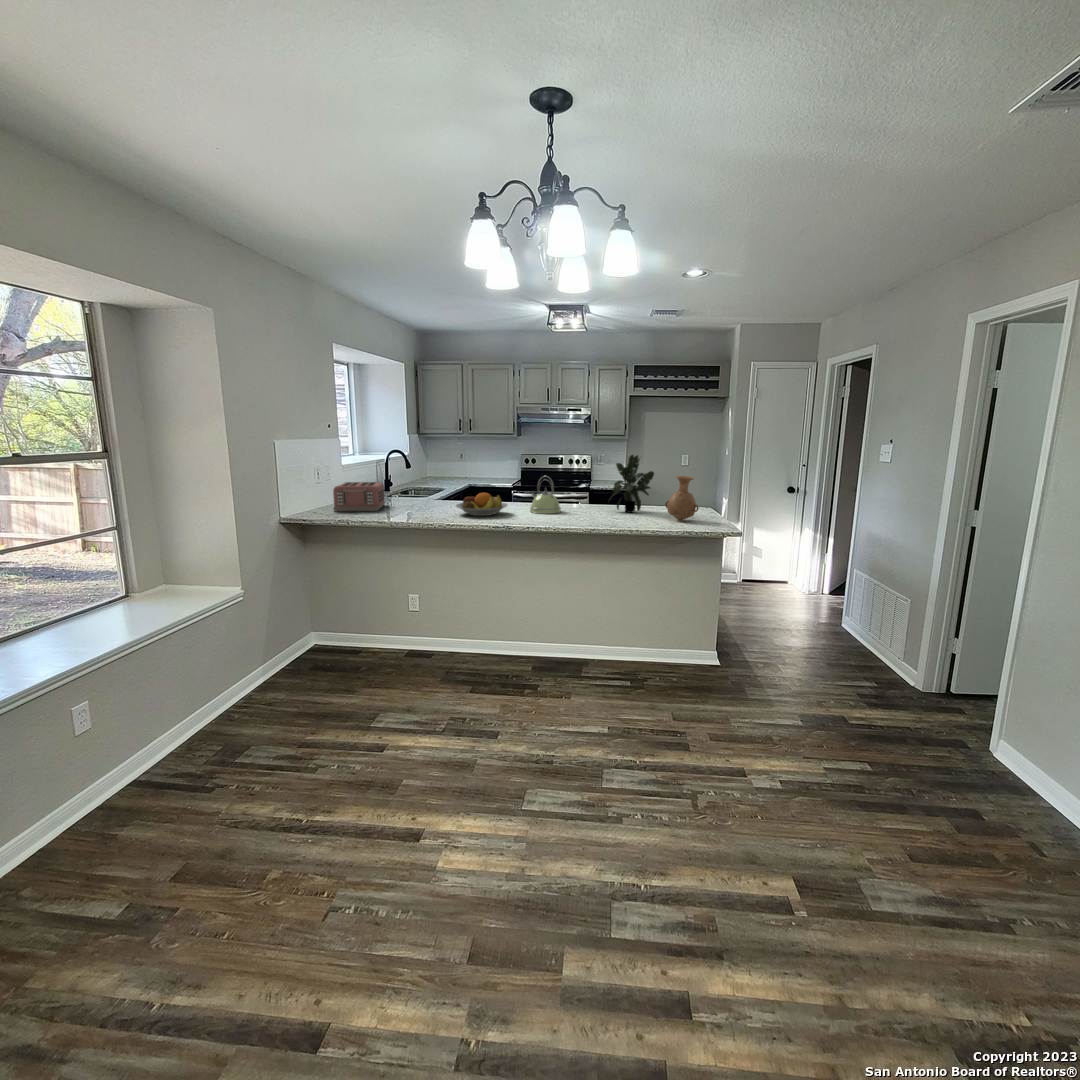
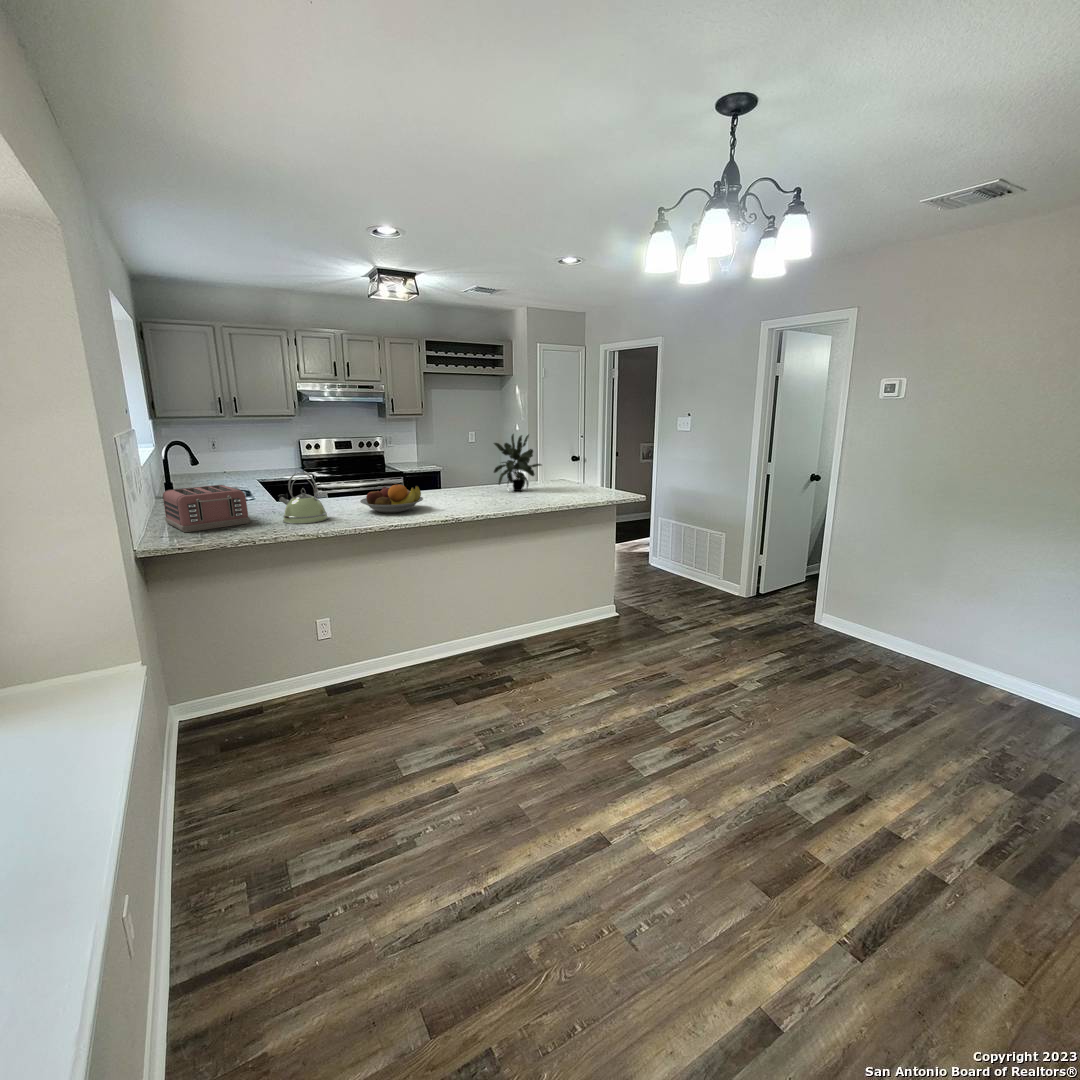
kettle: present [530,476,561,514] -> present [278,472,328,524]
vase: present [665,476,699,521] -> none [565,452,597,493]

